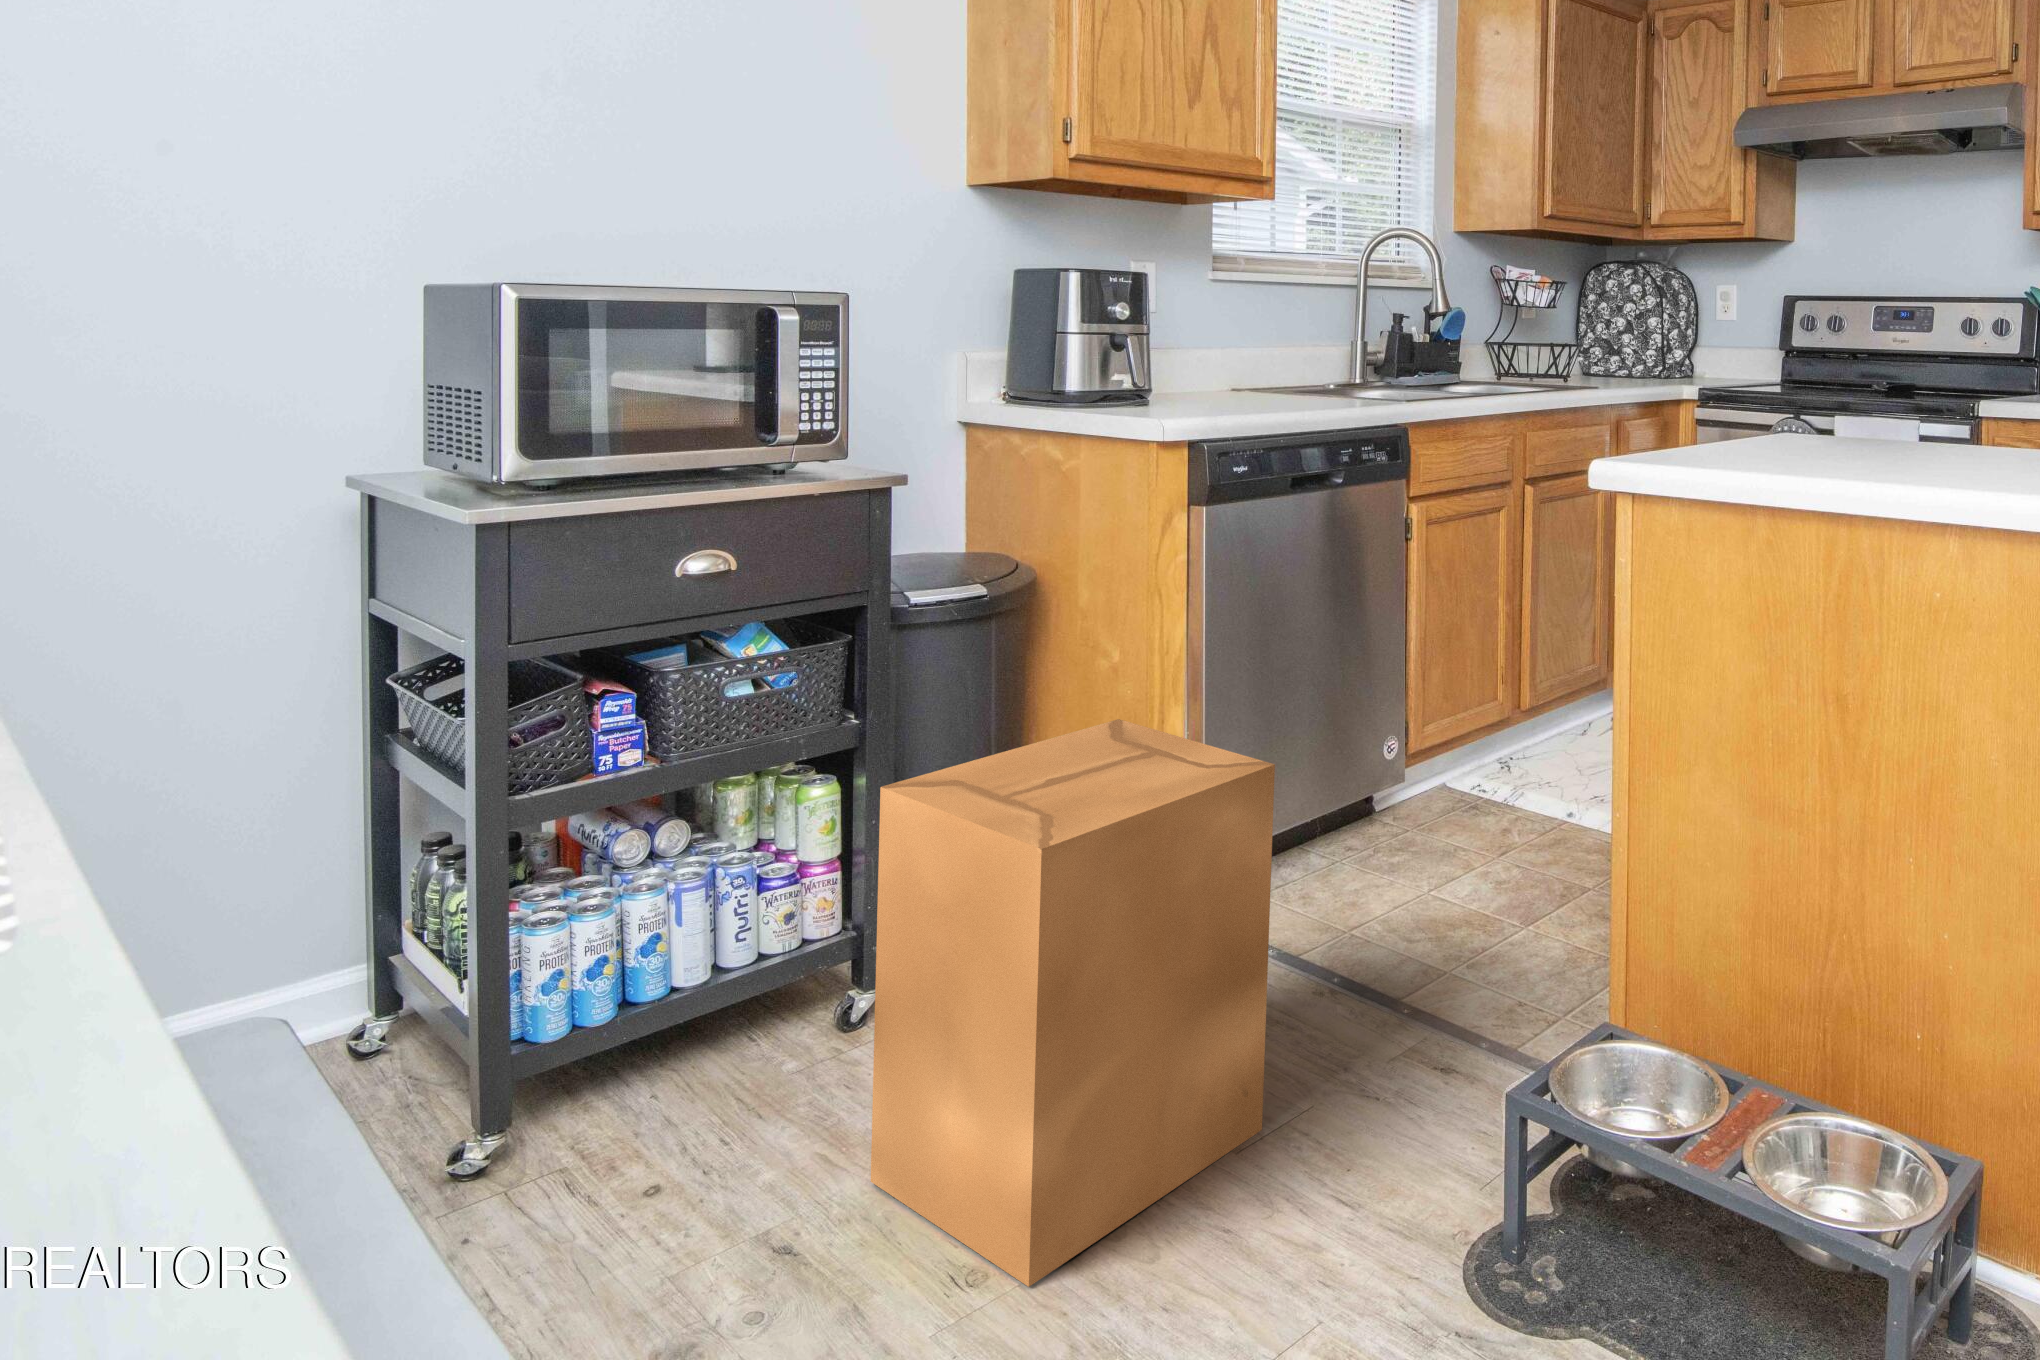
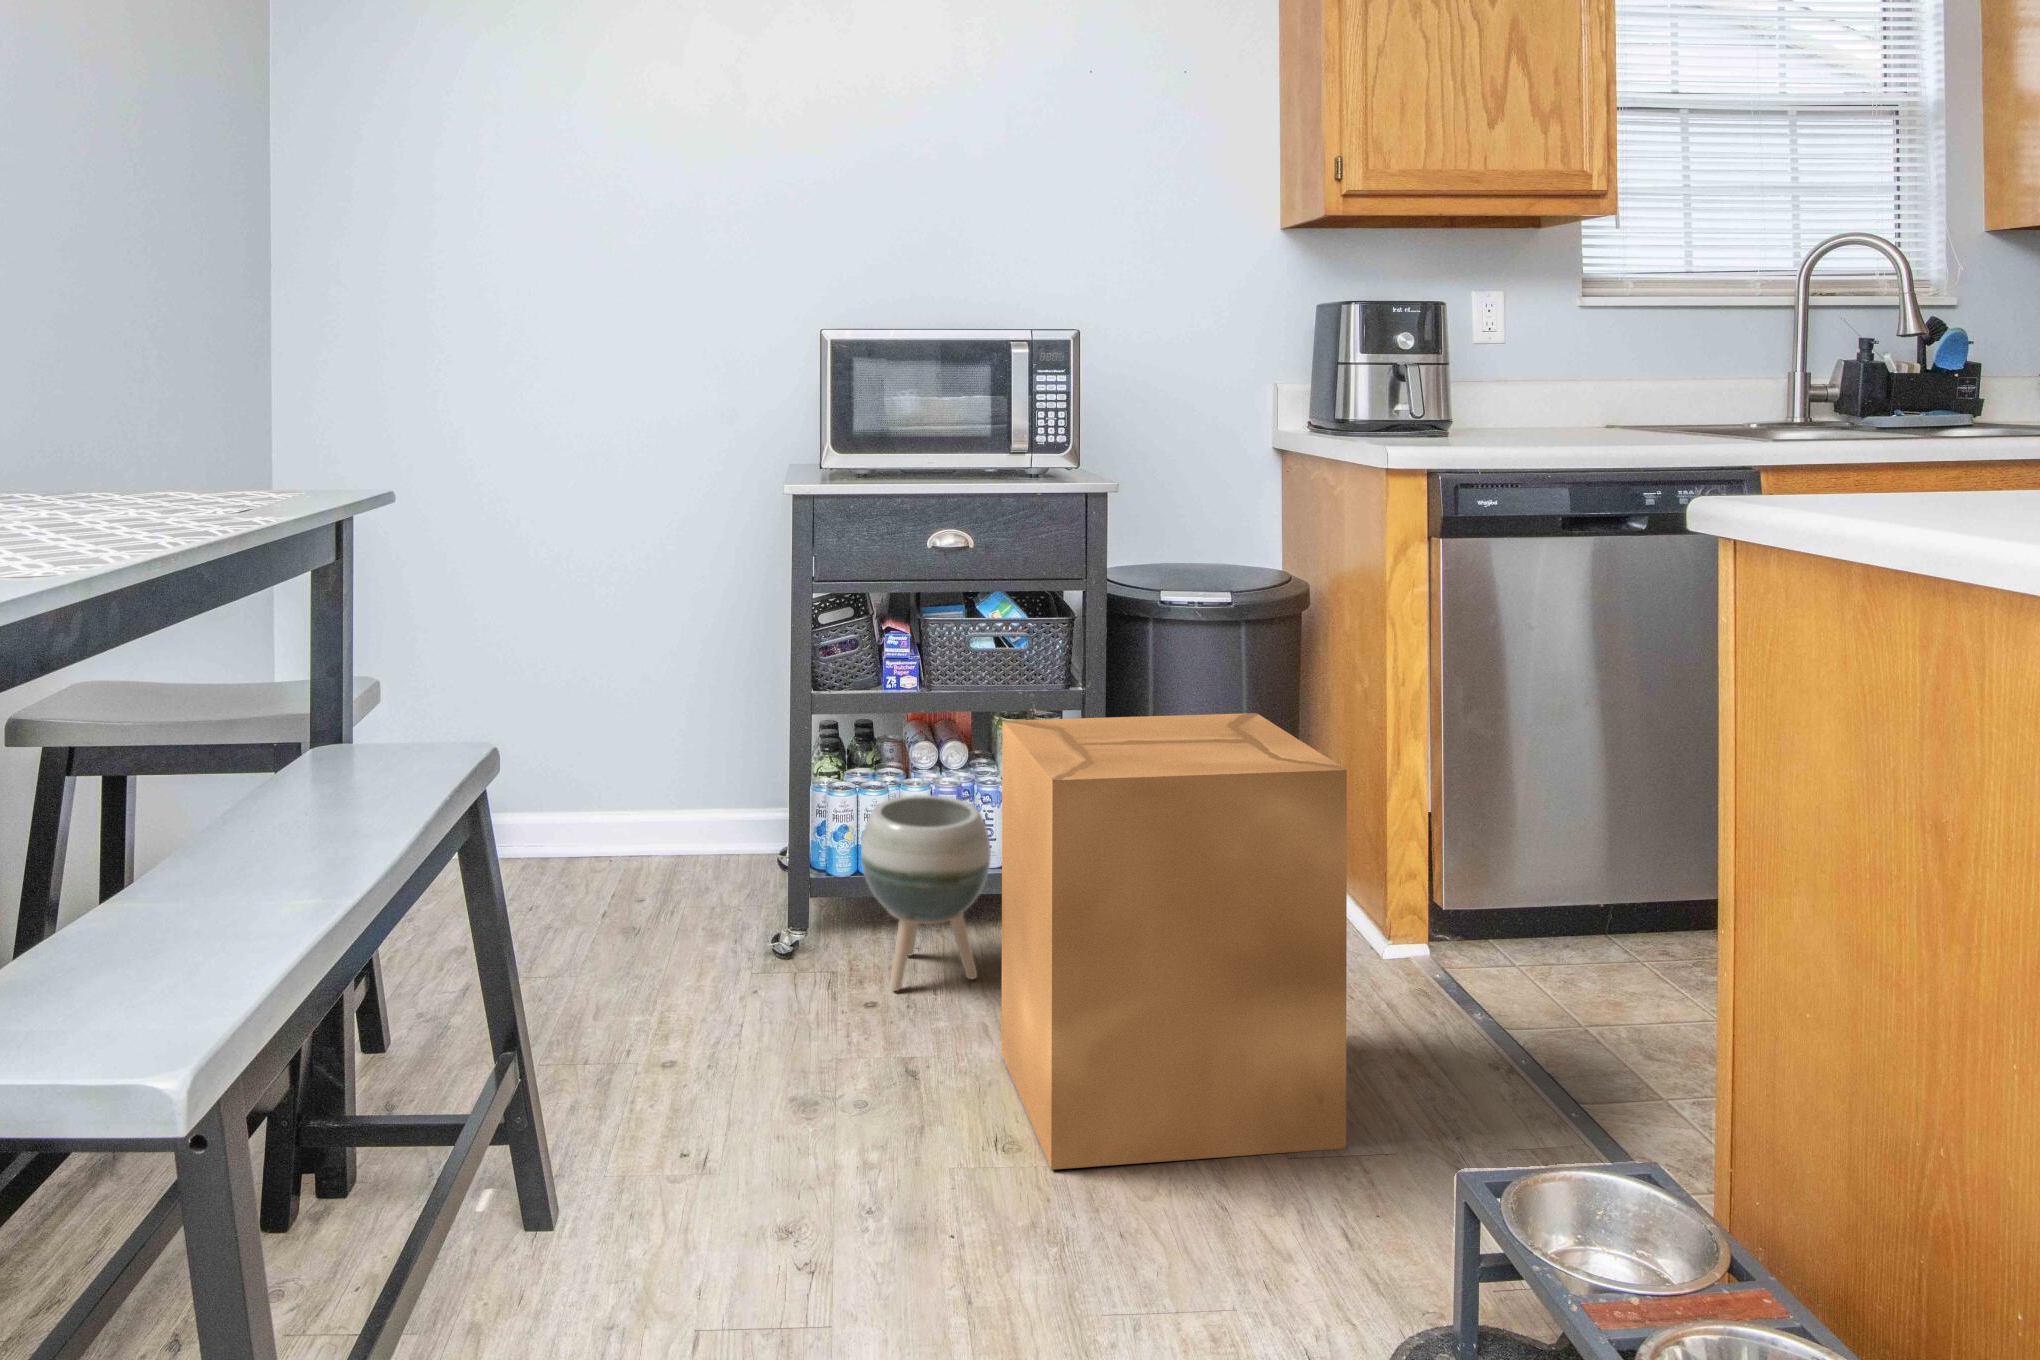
planter: none [605,891,788,1161] -> present [861,795,991,991]

